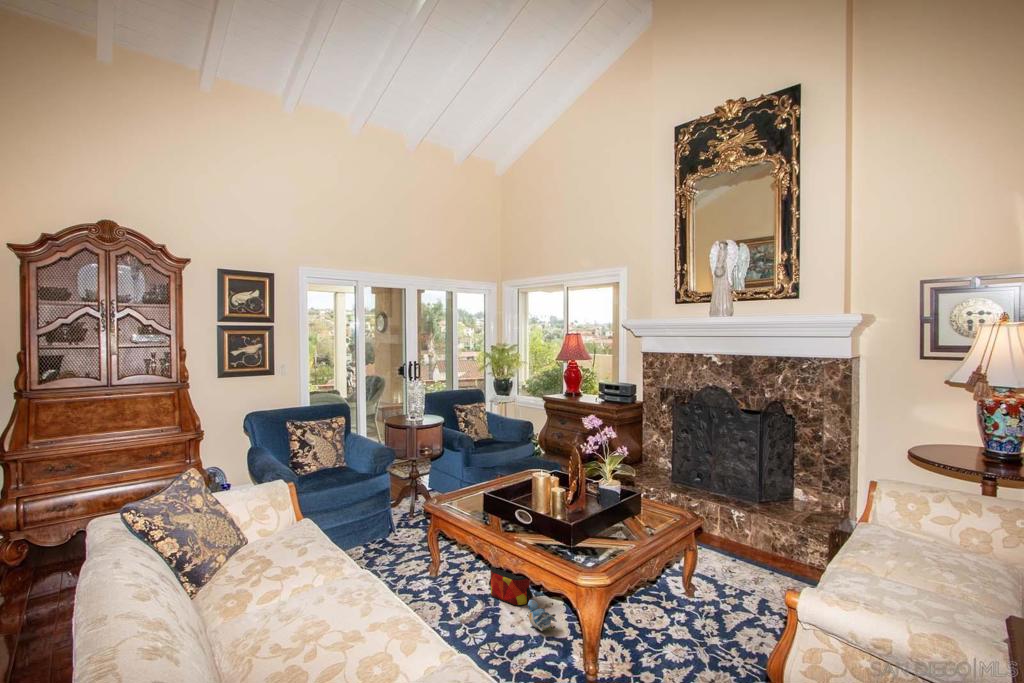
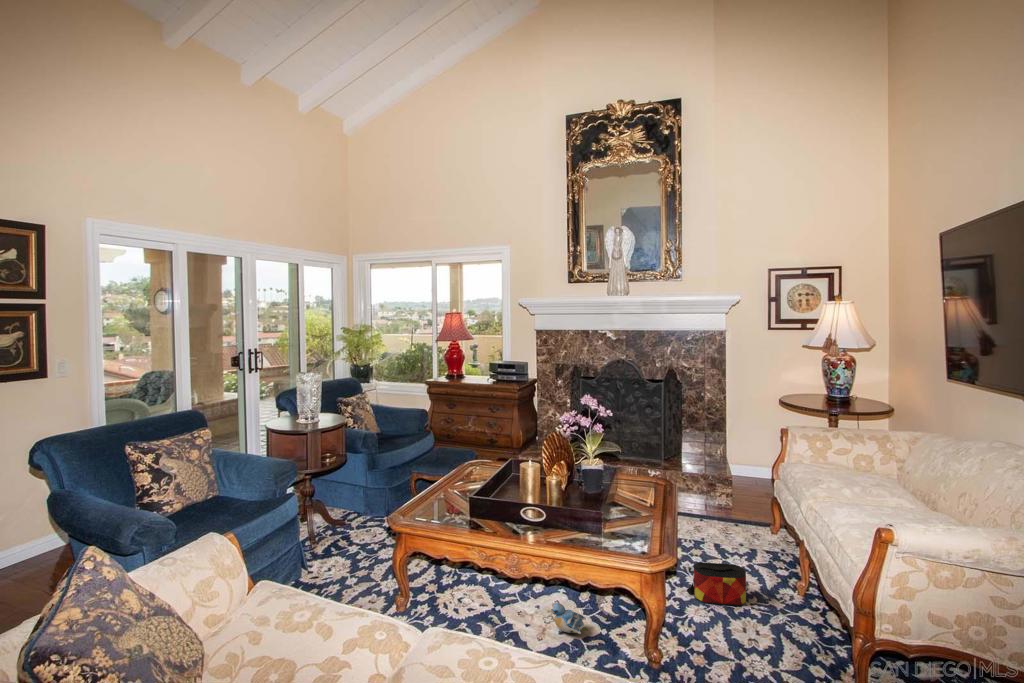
bag: present [489,567,533,606] -> present [687,562,748,606]

